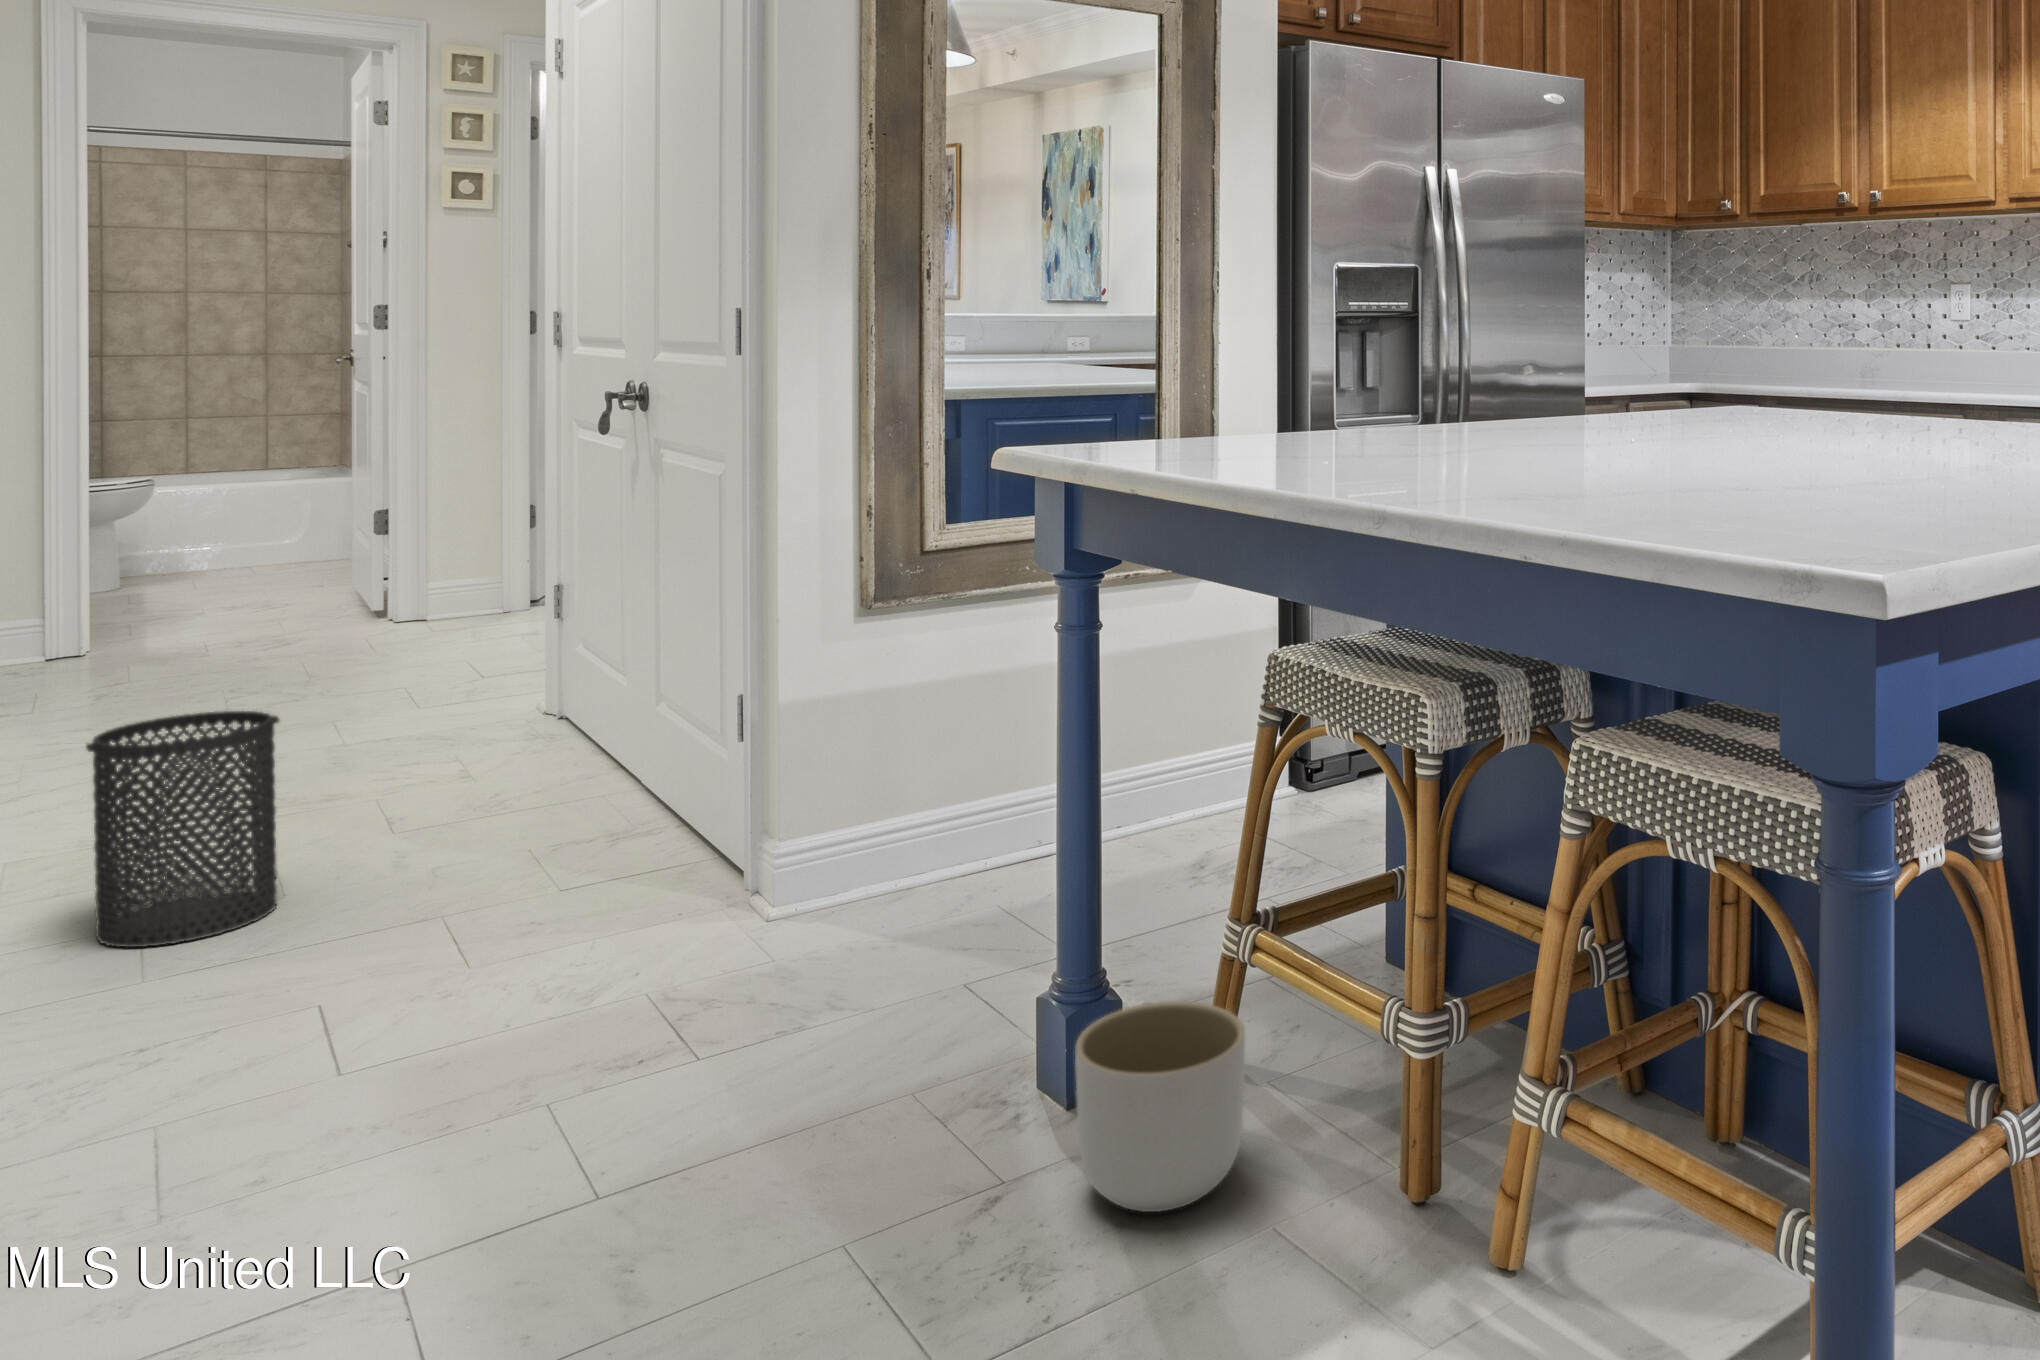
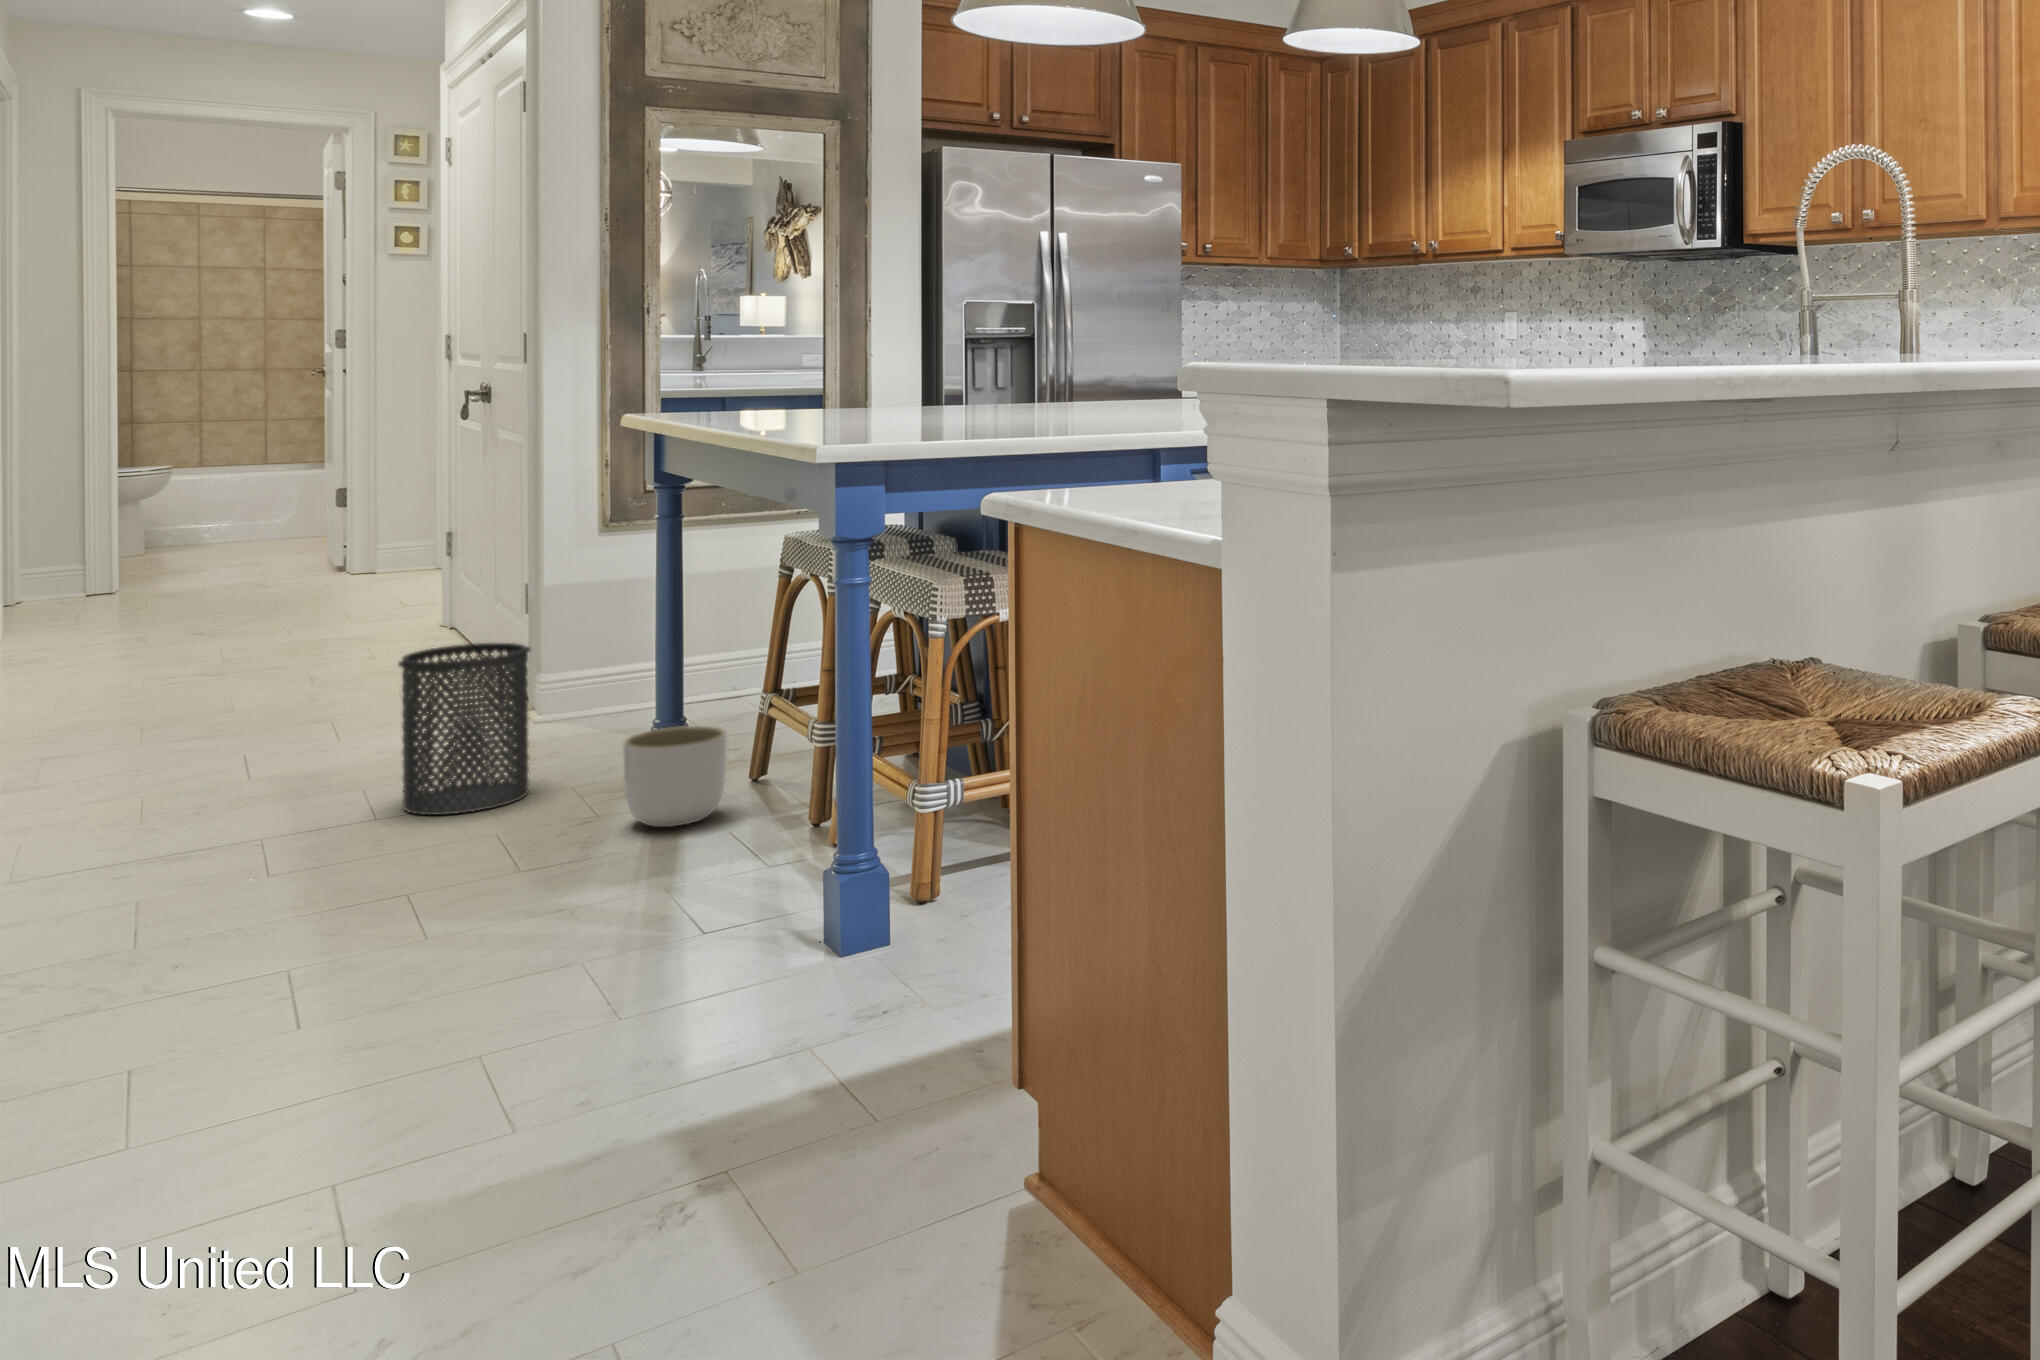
trash can: present [86,711,280,947] -> present [398,643,530,815]

